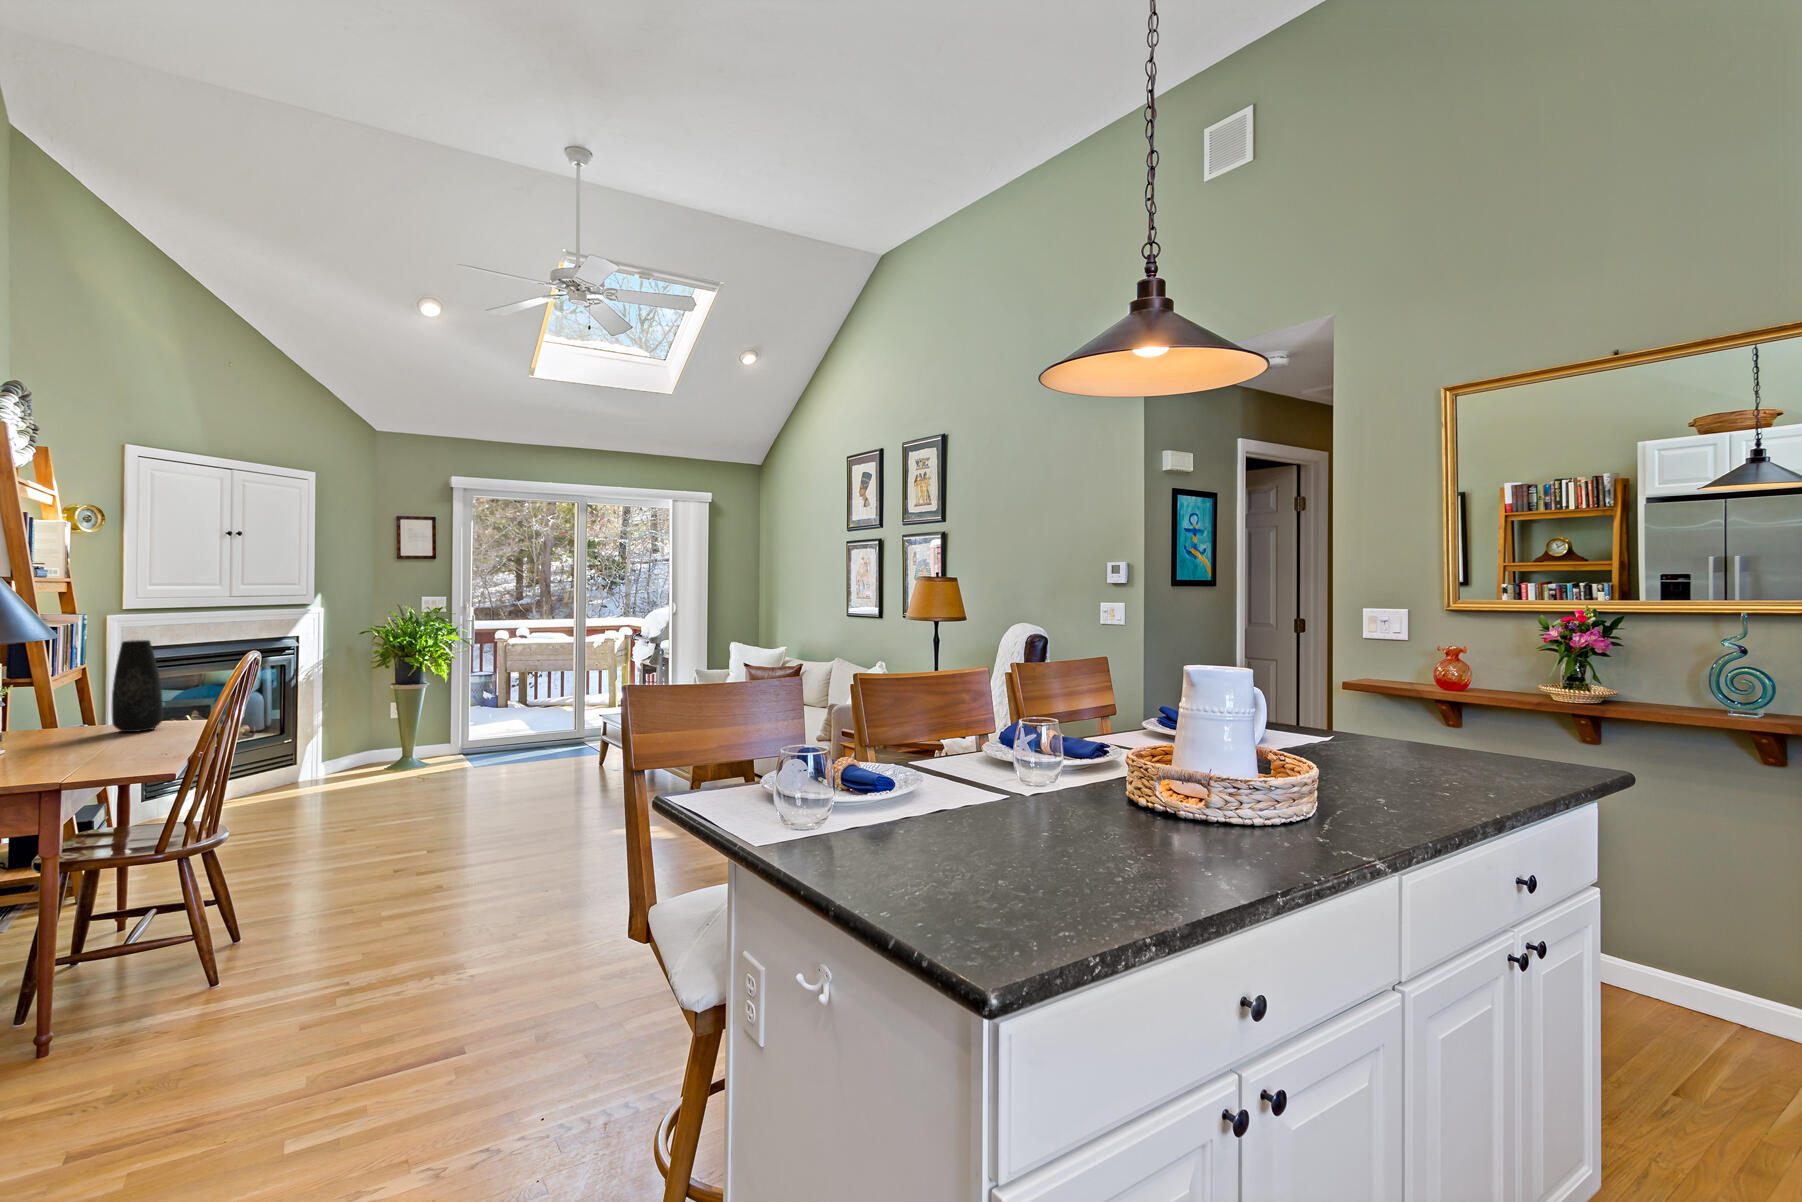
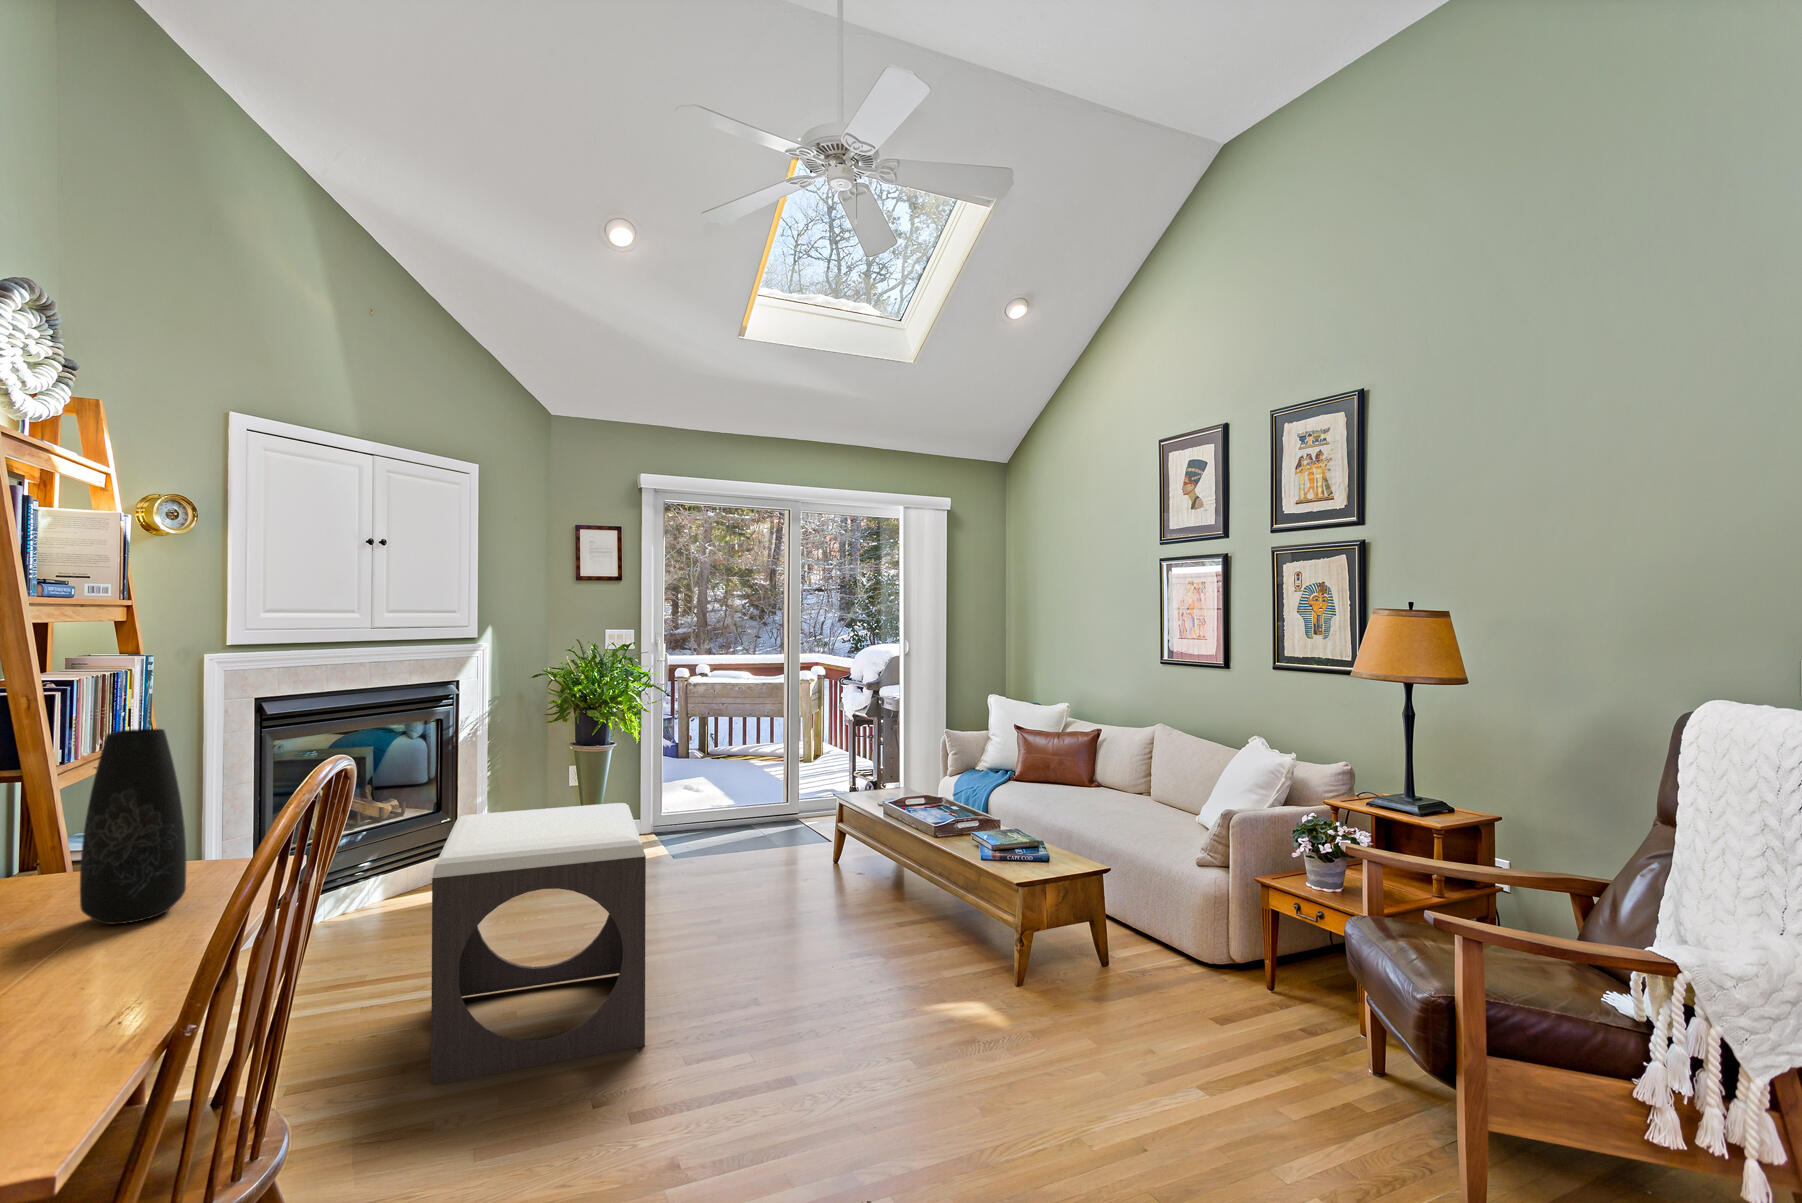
footstool: none [287,710,431,869] -> present [431,803,646,1084]

